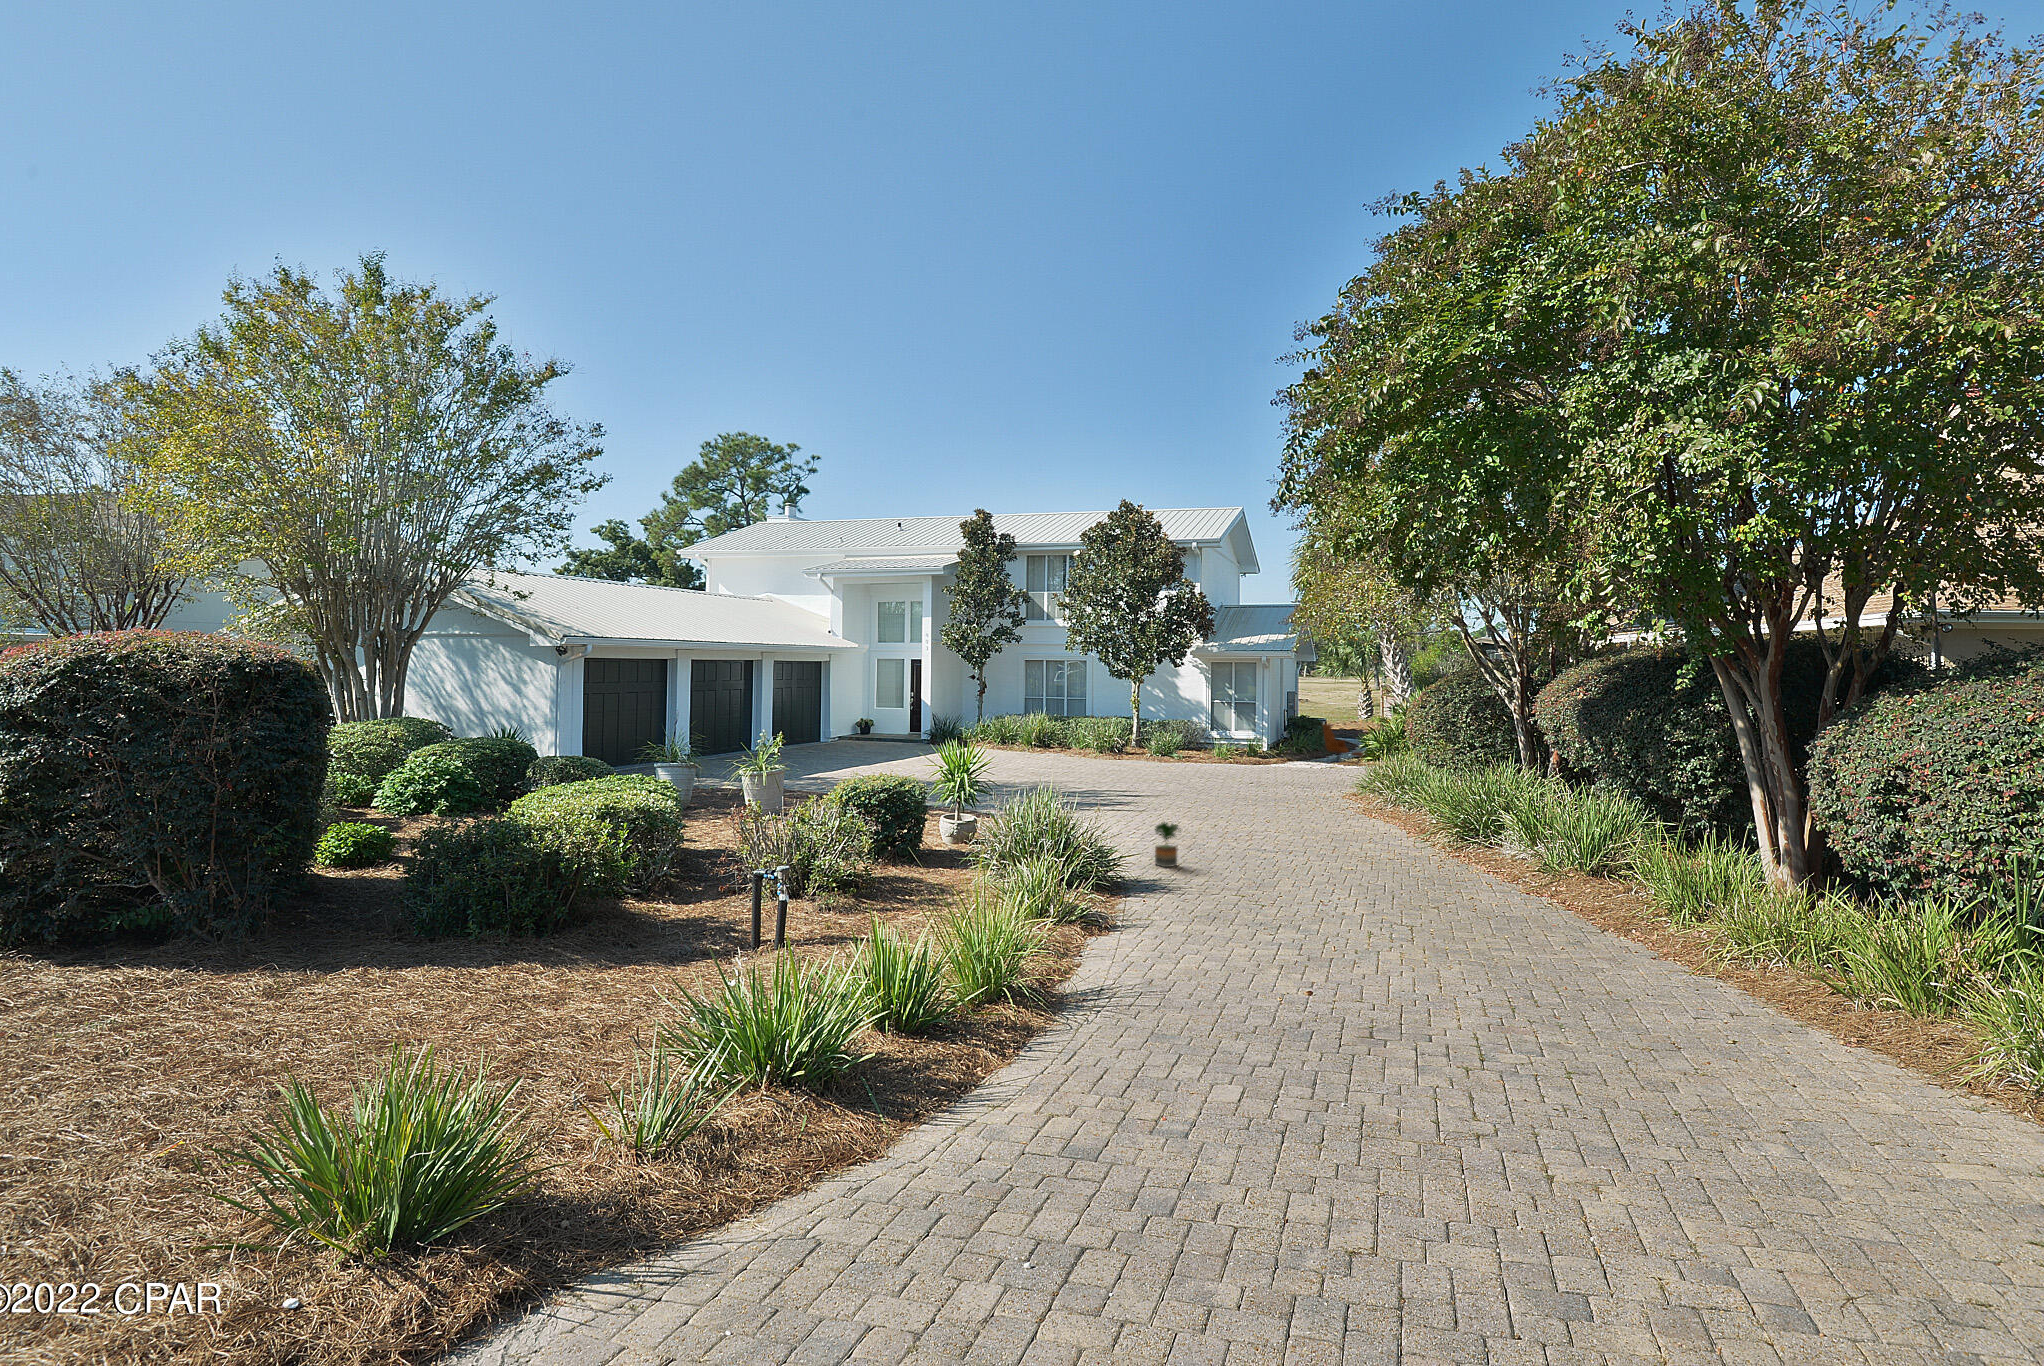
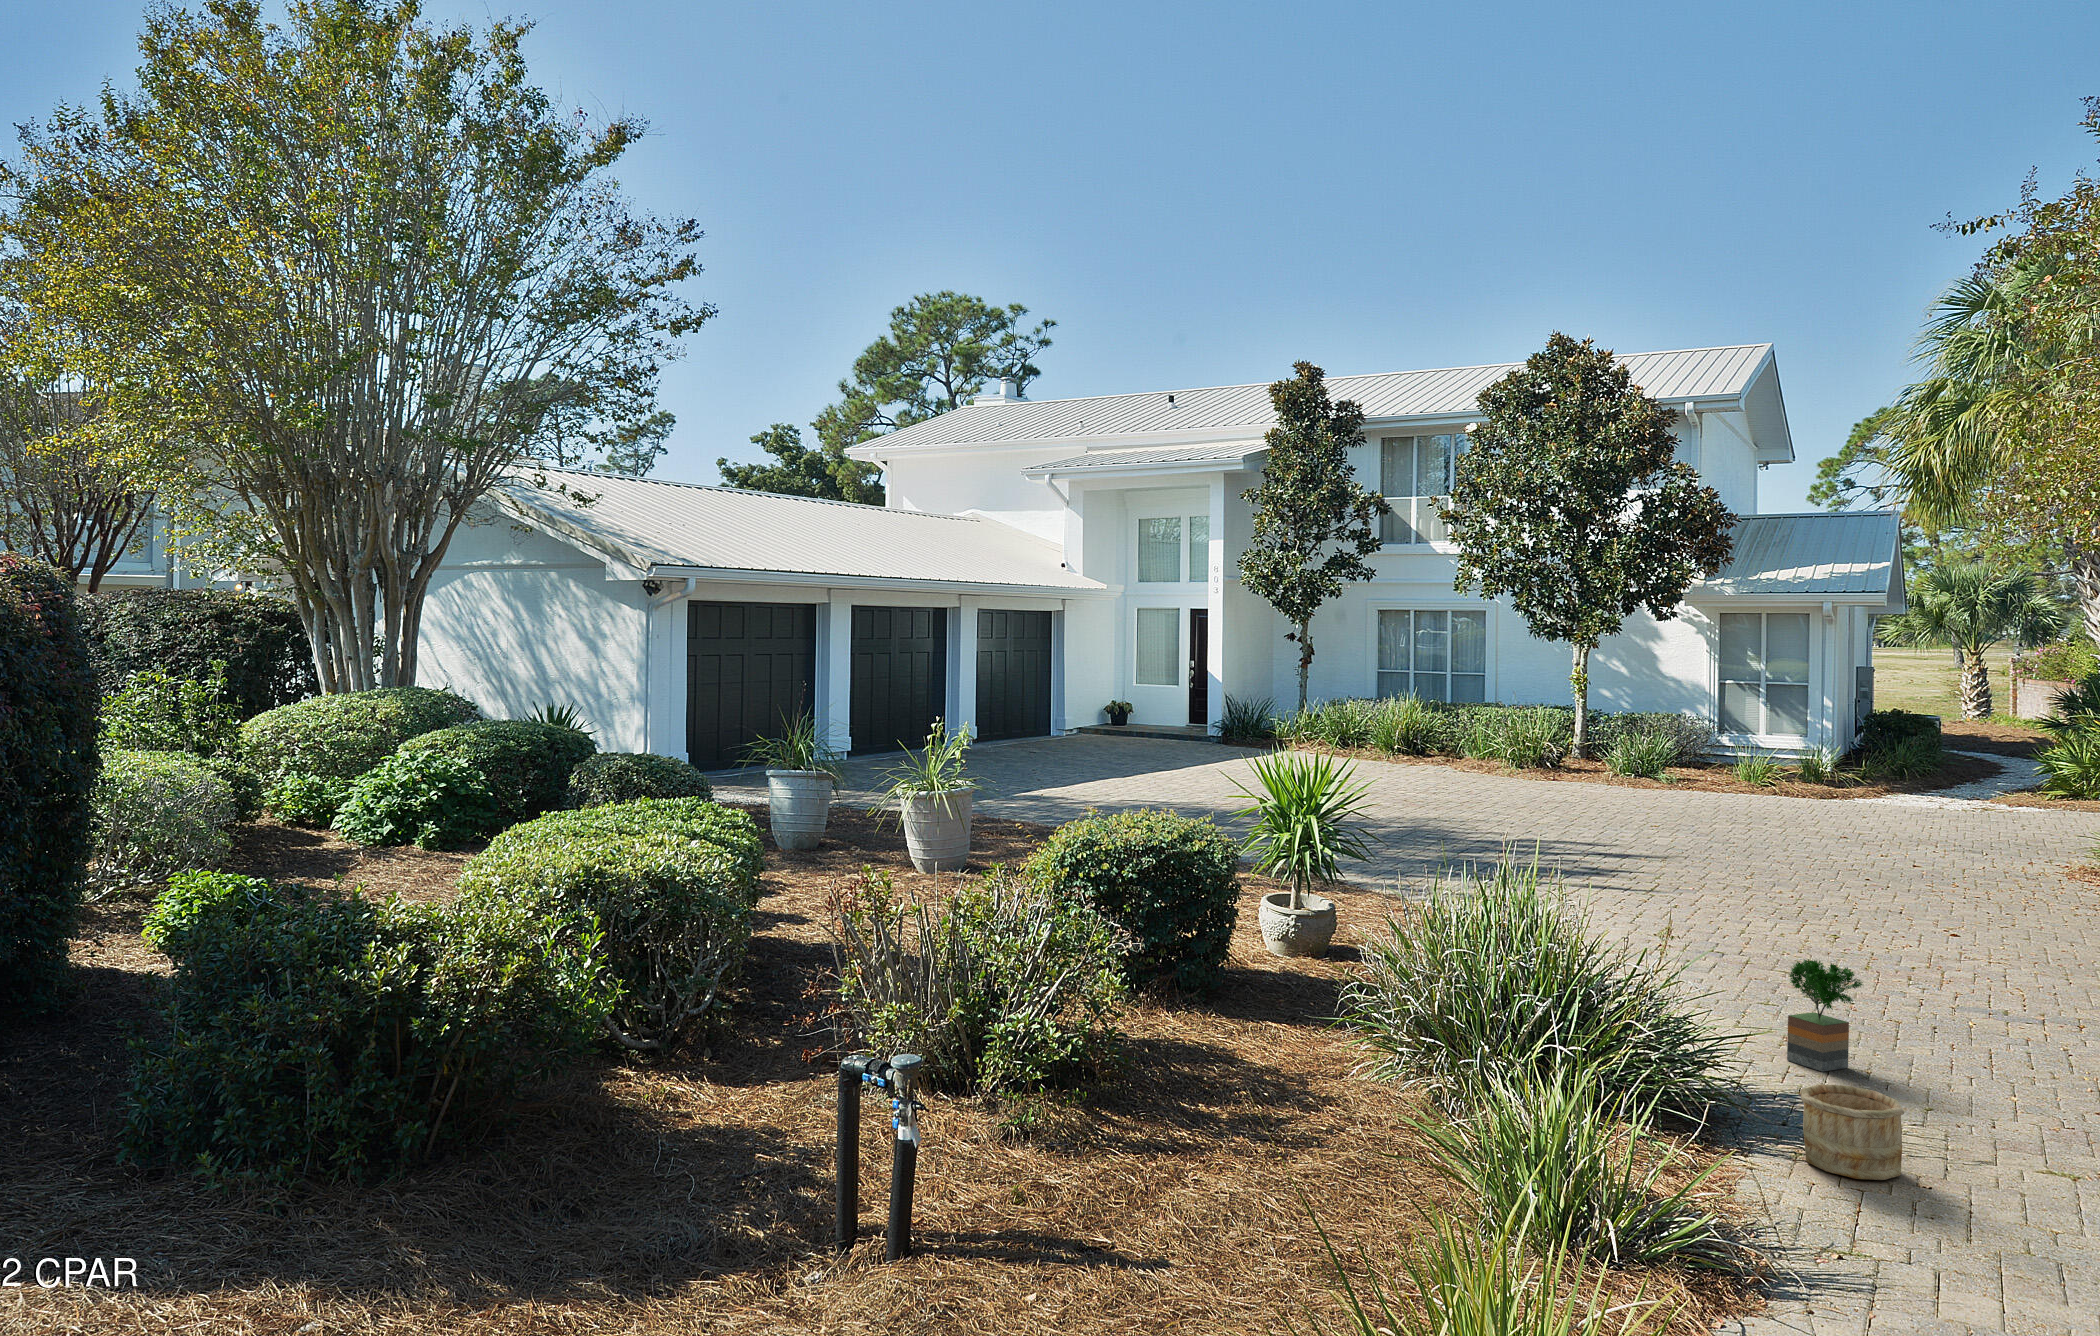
lounge chair: present [1323,724,1364,762] -> none [1964,726,2069,804]
wooden bucket: none [1138,863,1171,895] -> present [1800,1084,1904,1180]

